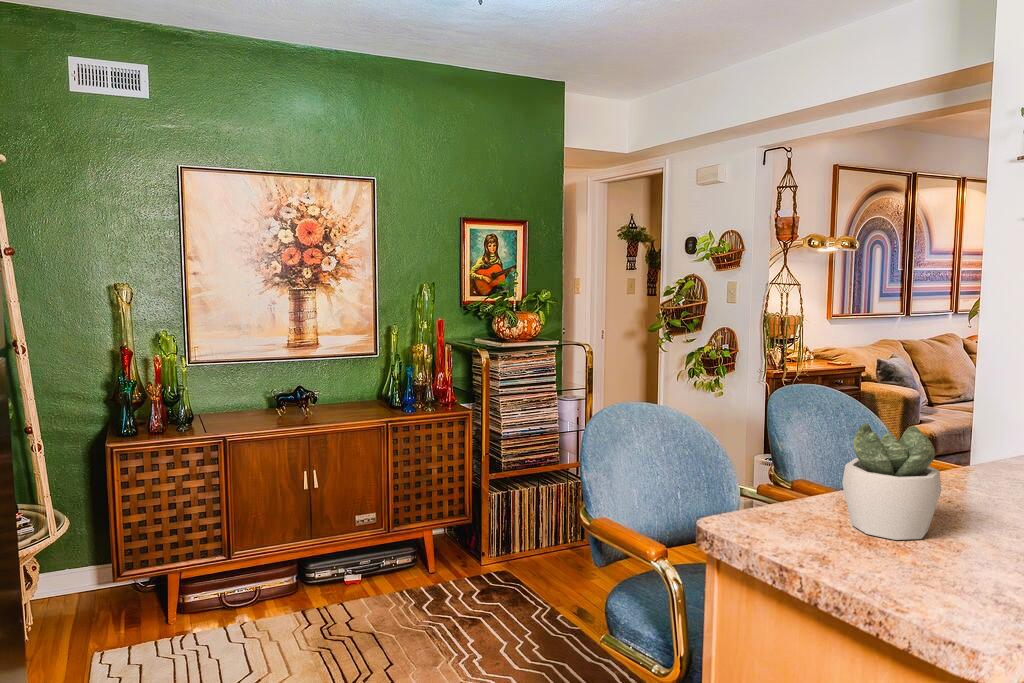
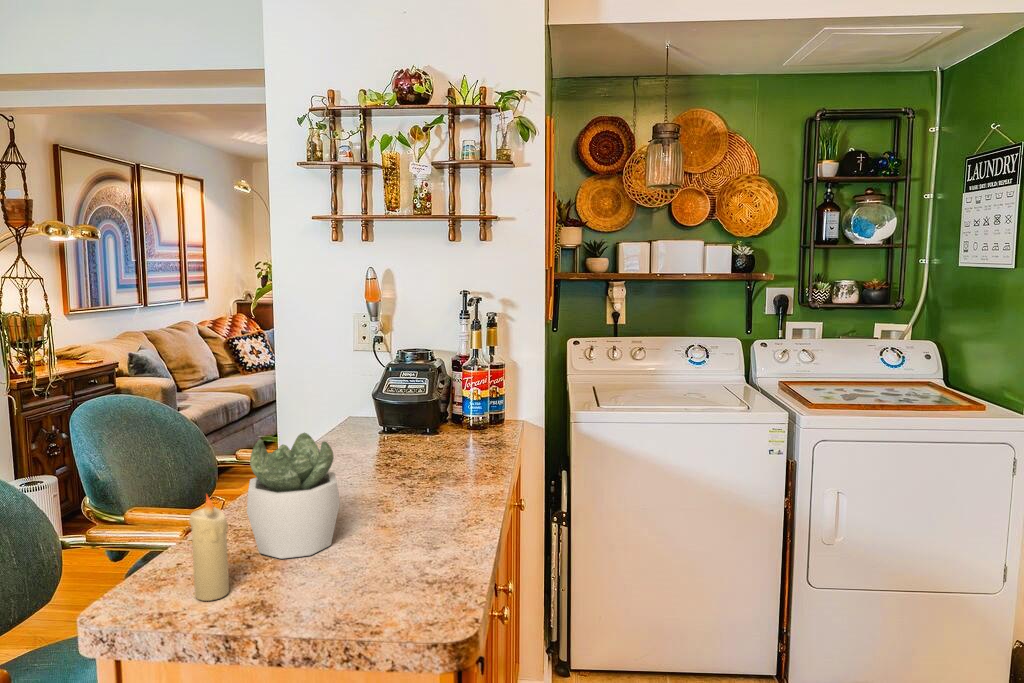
candle: none [777,453,808,543] -> present [189,495,229,601]

